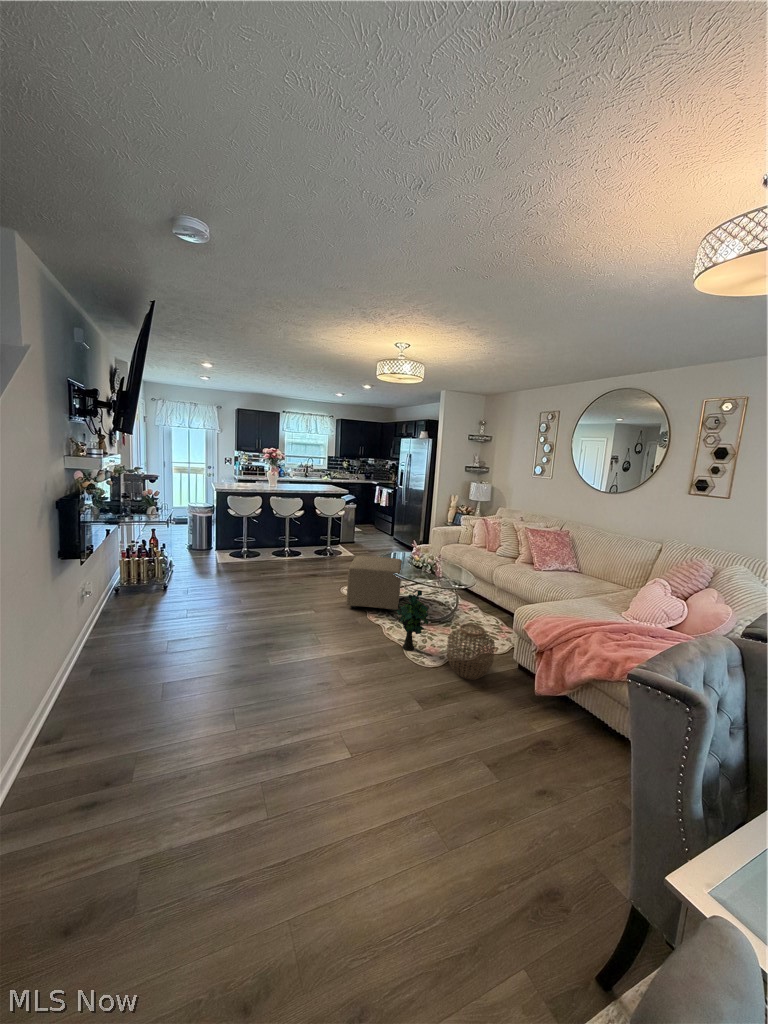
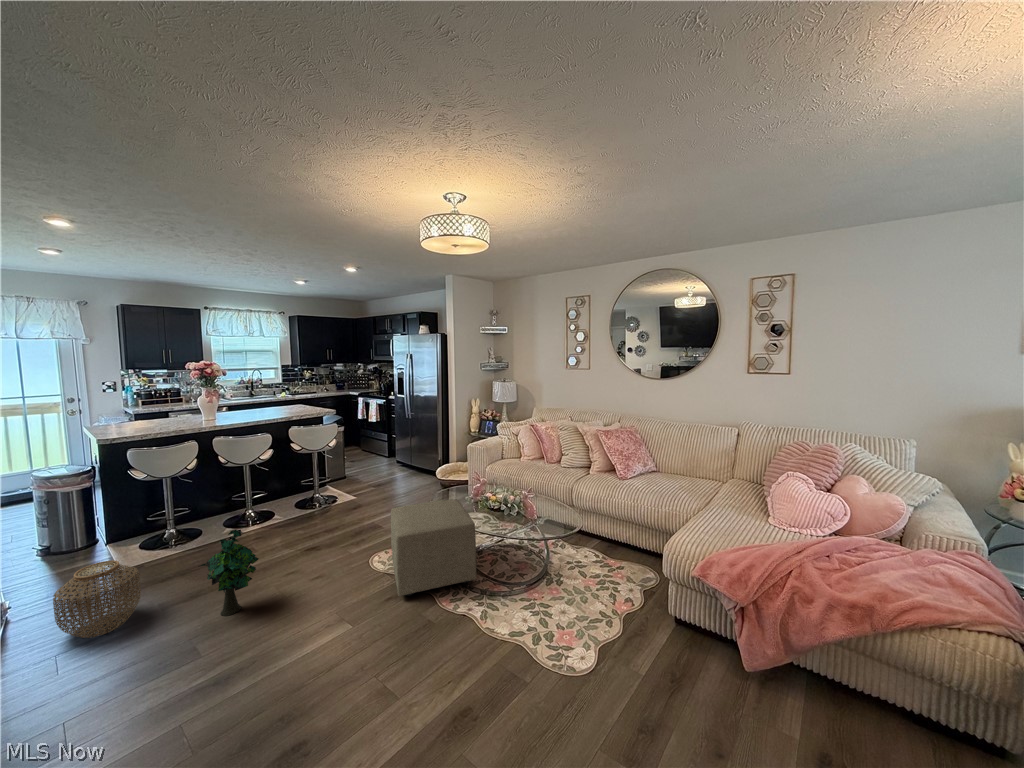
decorative plant: present [394,590,429,651] -> present [200,529,259,616]
woven basket: present [447,624,495,679] -> present [53,560,141,638]

